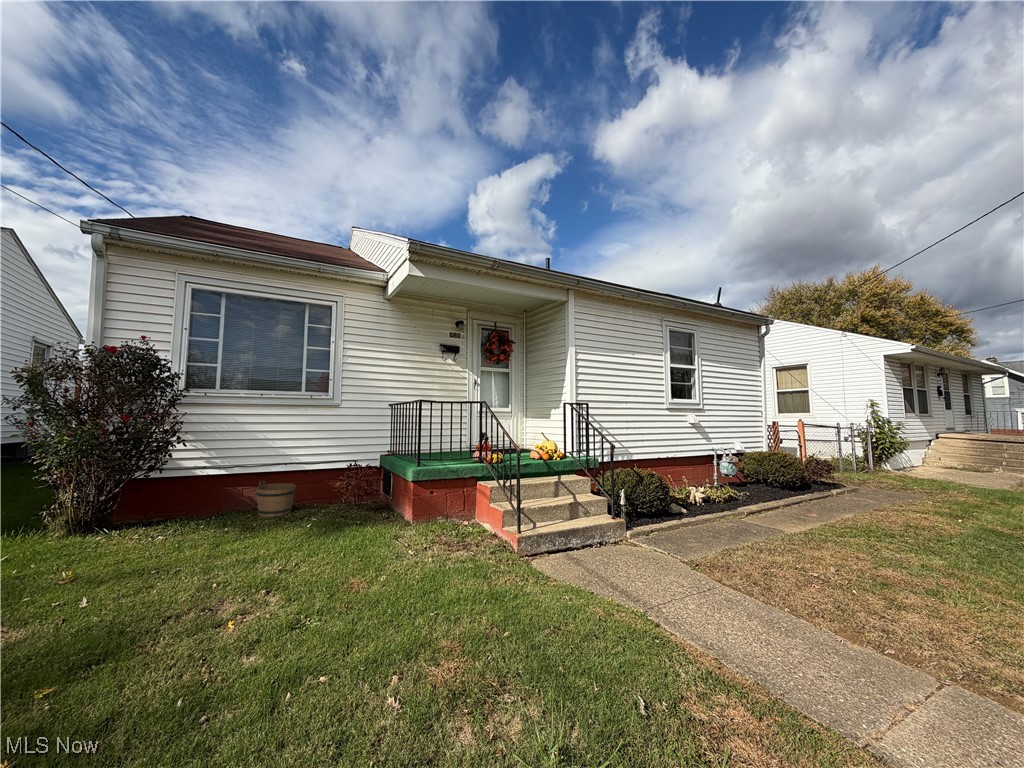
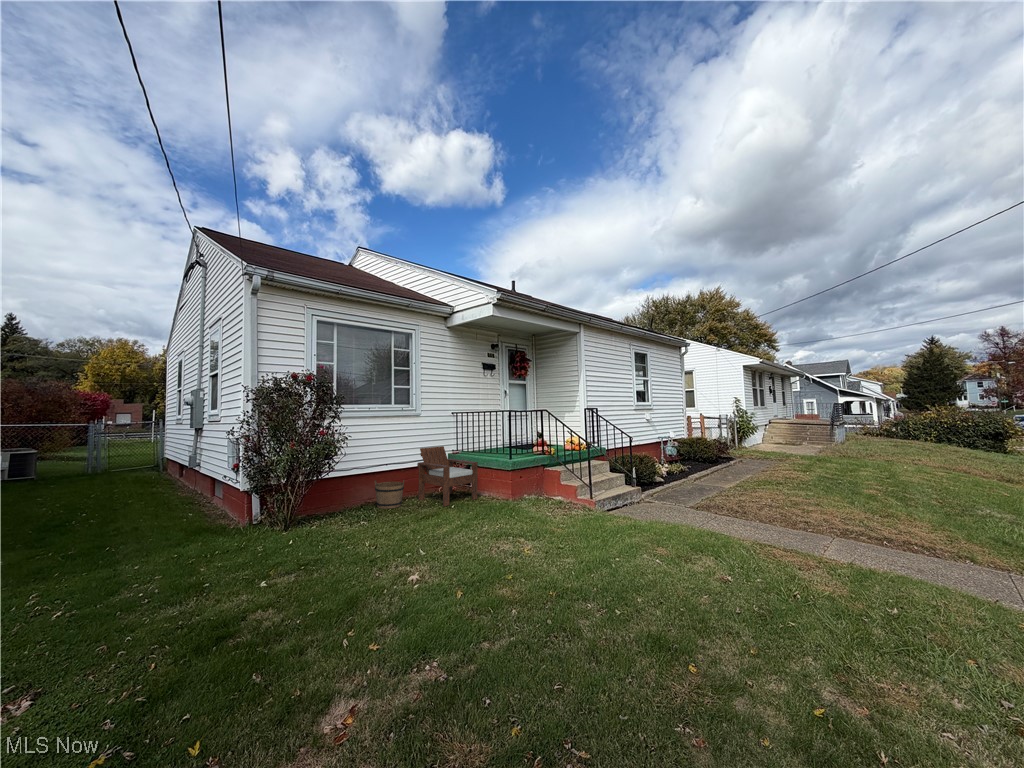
chair: none [323,444,391,521] -> present [417,446,478,506]

